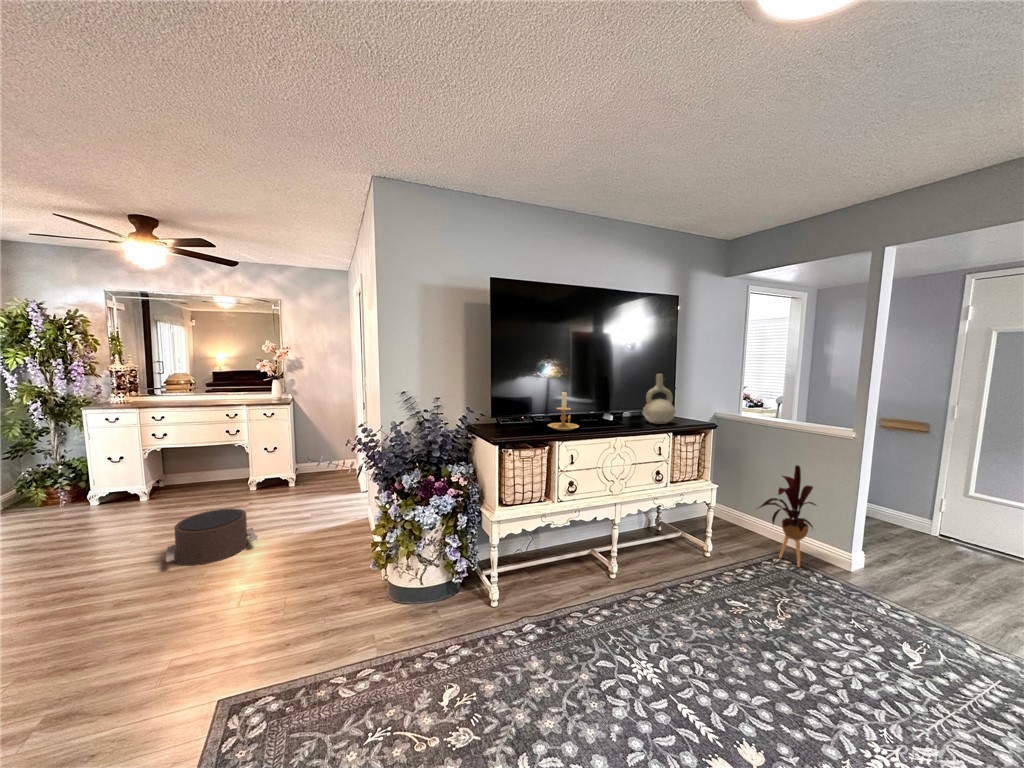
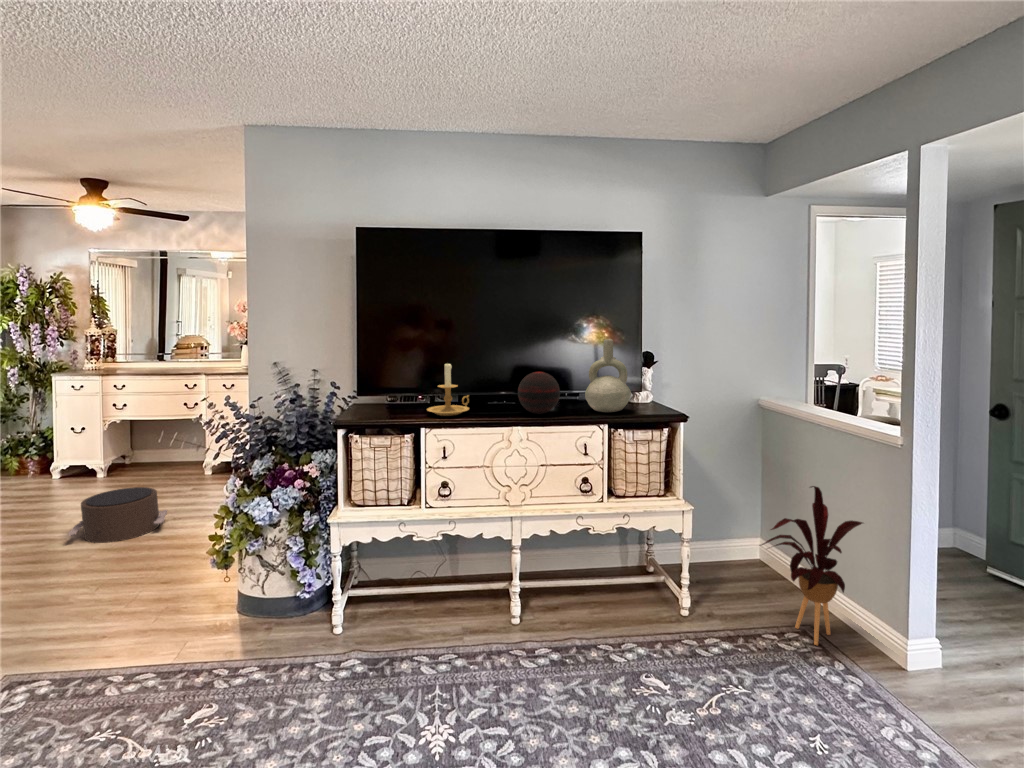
decorative orb: none [607,397,638,427] -> present [518,372,560,414]

